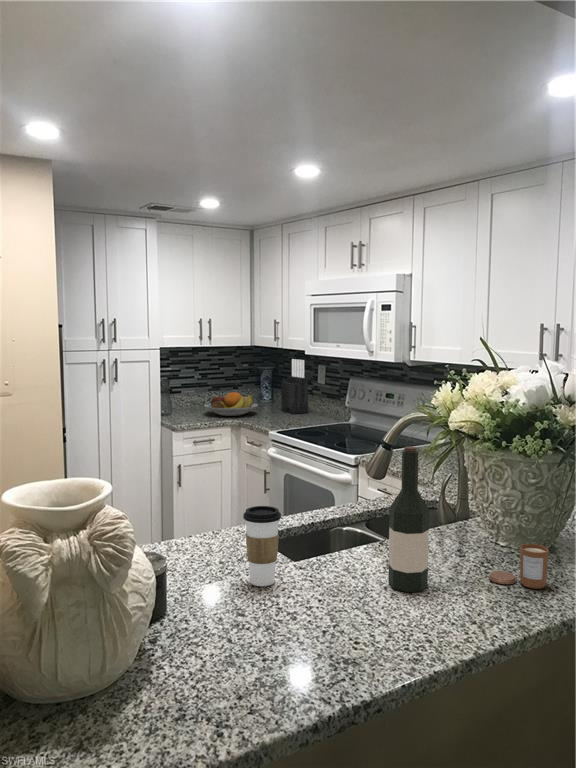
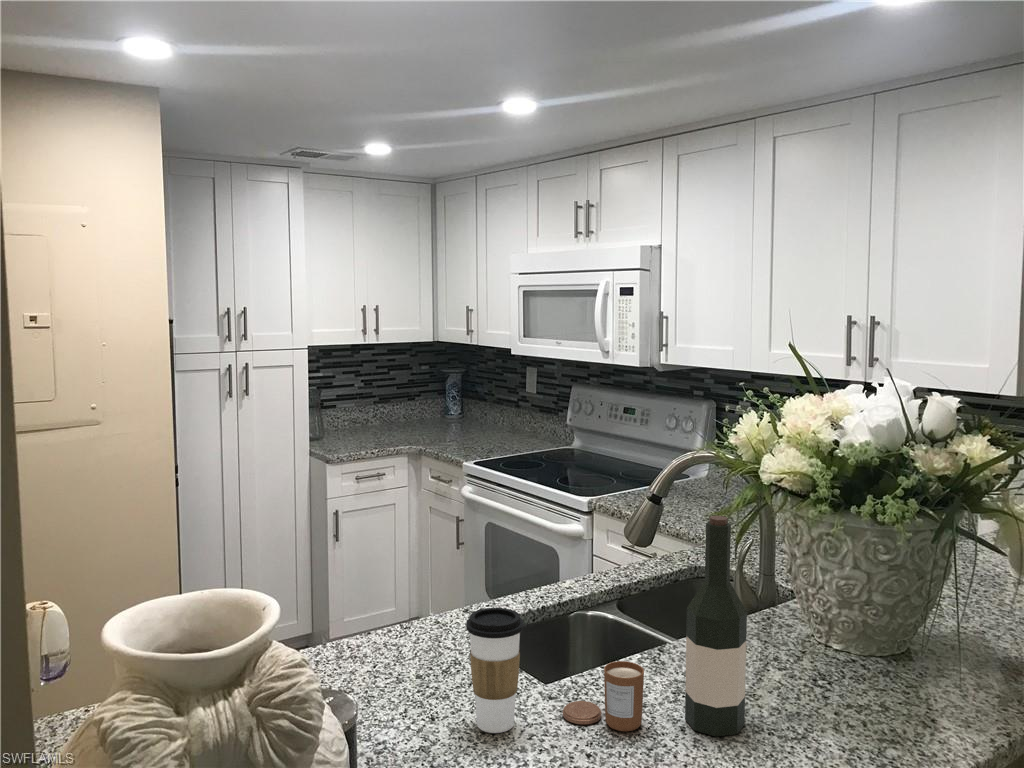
knife block: present [281,359,308,414] -> none [475,359,512,434]
fruit bowl: present [204,392,258,416] -> none [370,406,444,439]
candle: present [489,544,549,589] -> present [563,661,644,731]

